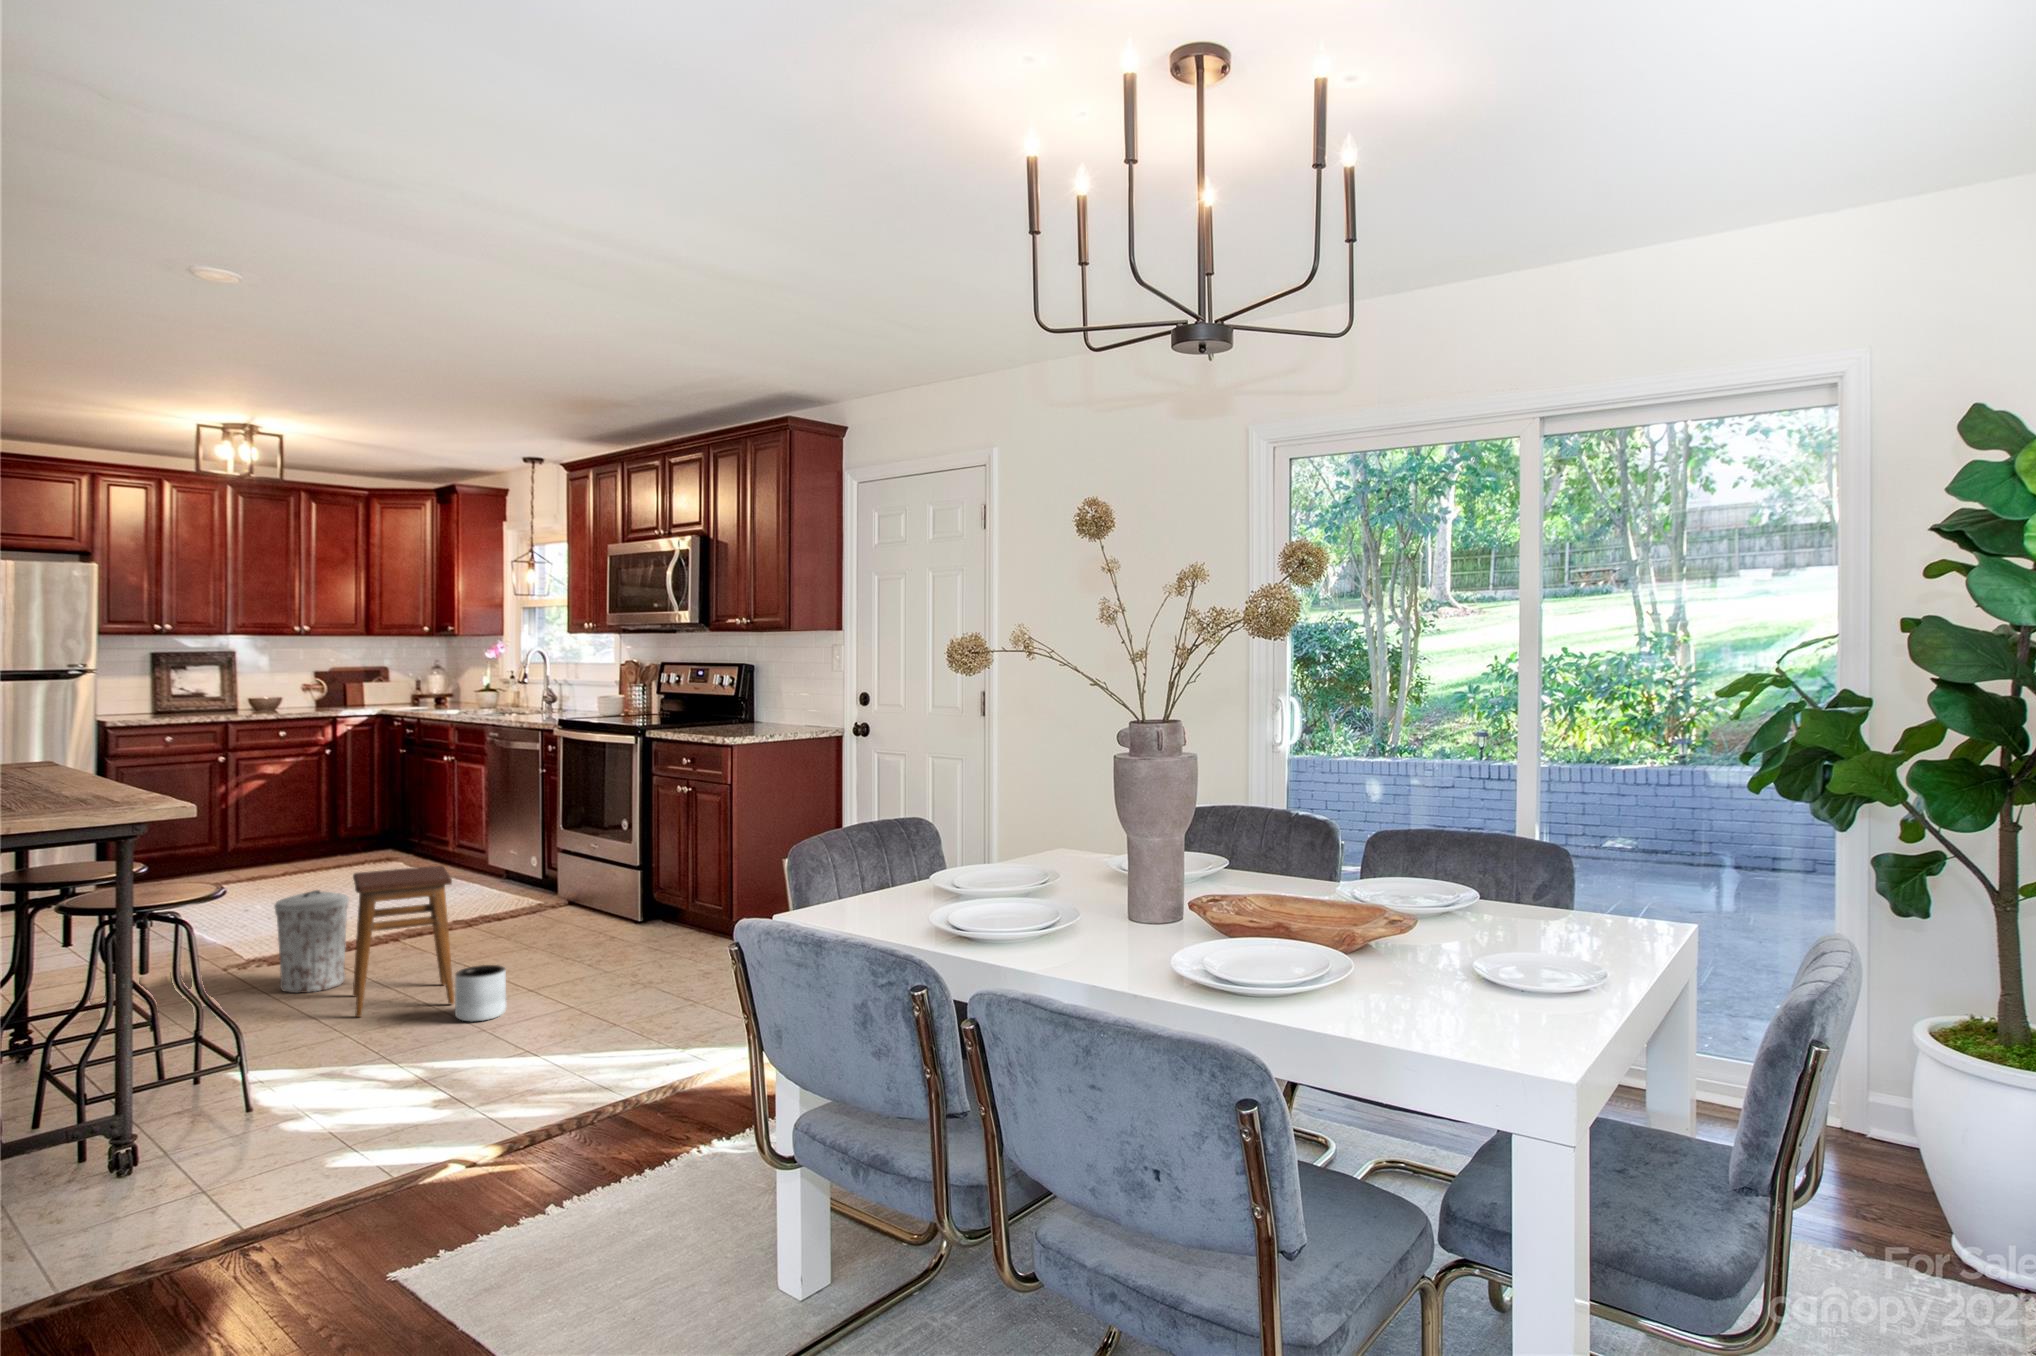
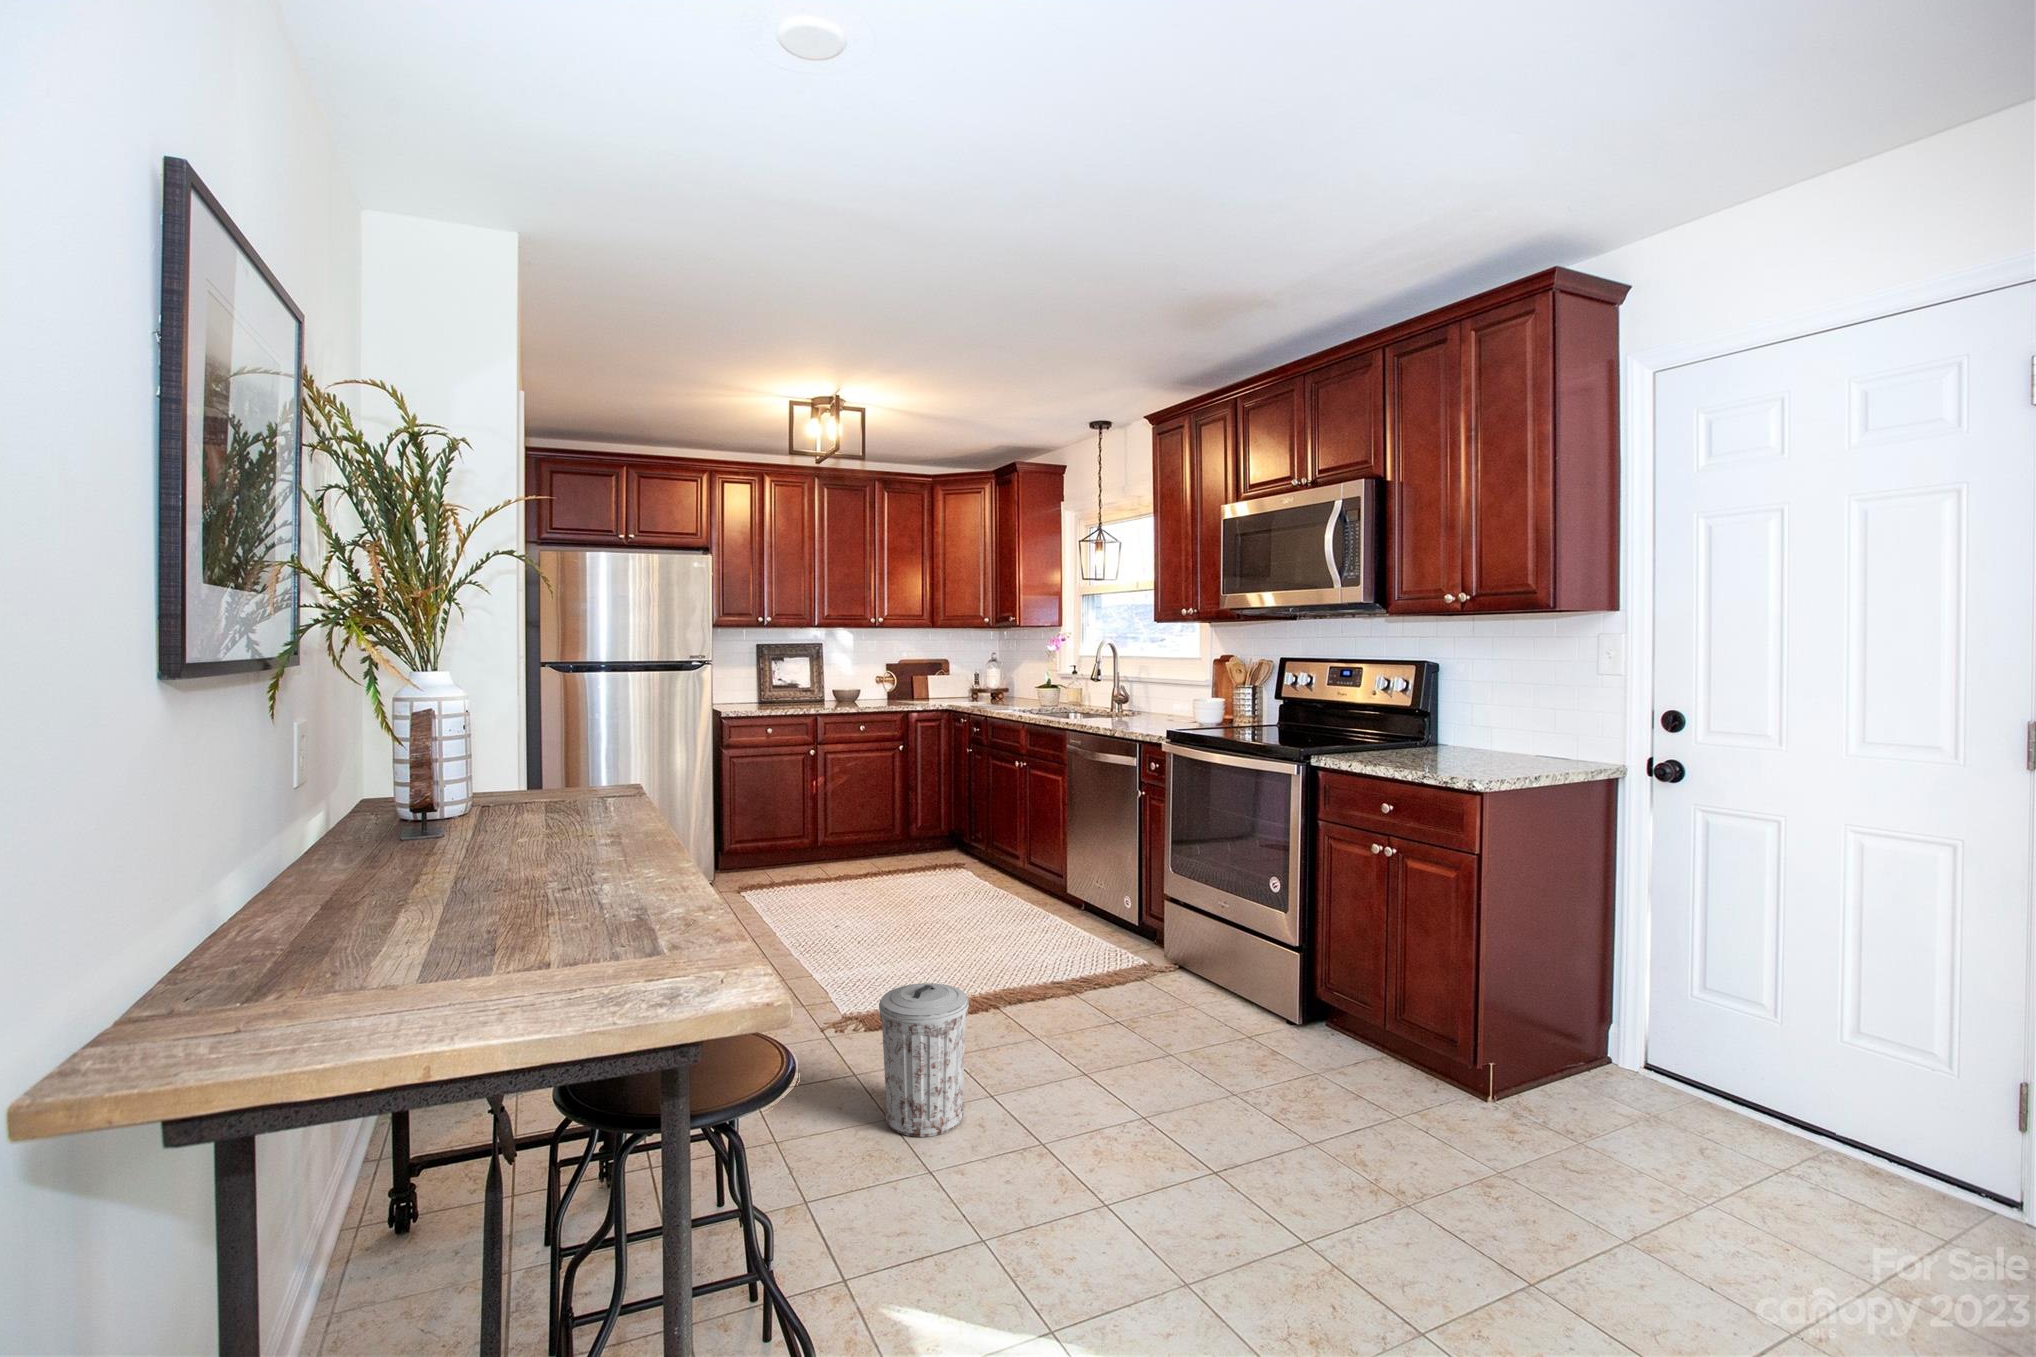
stool: present [353,866,454,1017] -> none [981,974,1135,1234]
planter: present [455,965,506,1022] -> none [1152,1177,1232,1296]

